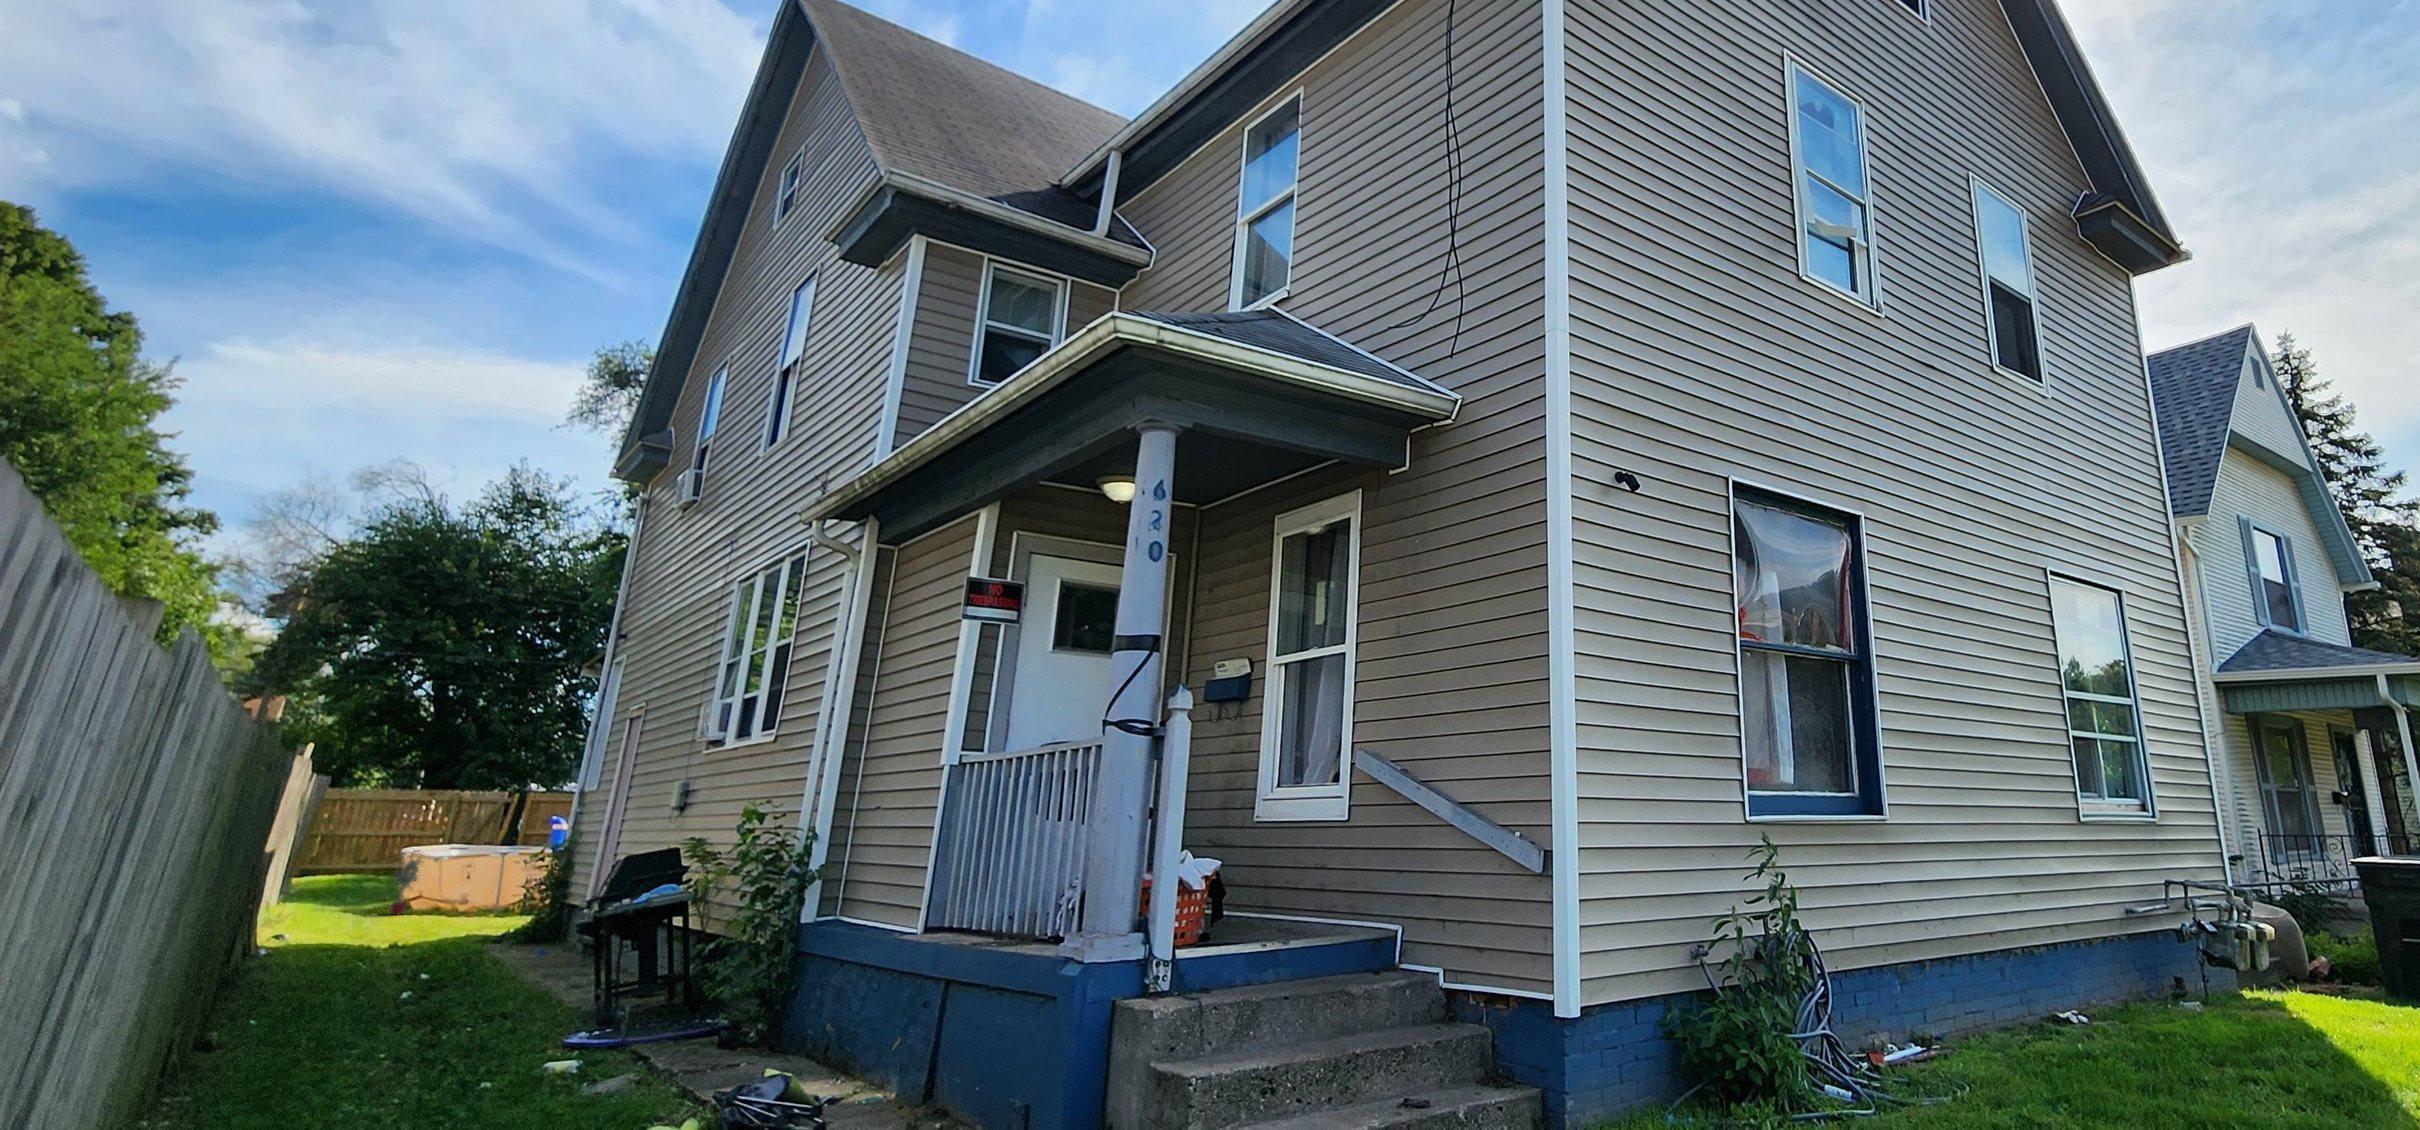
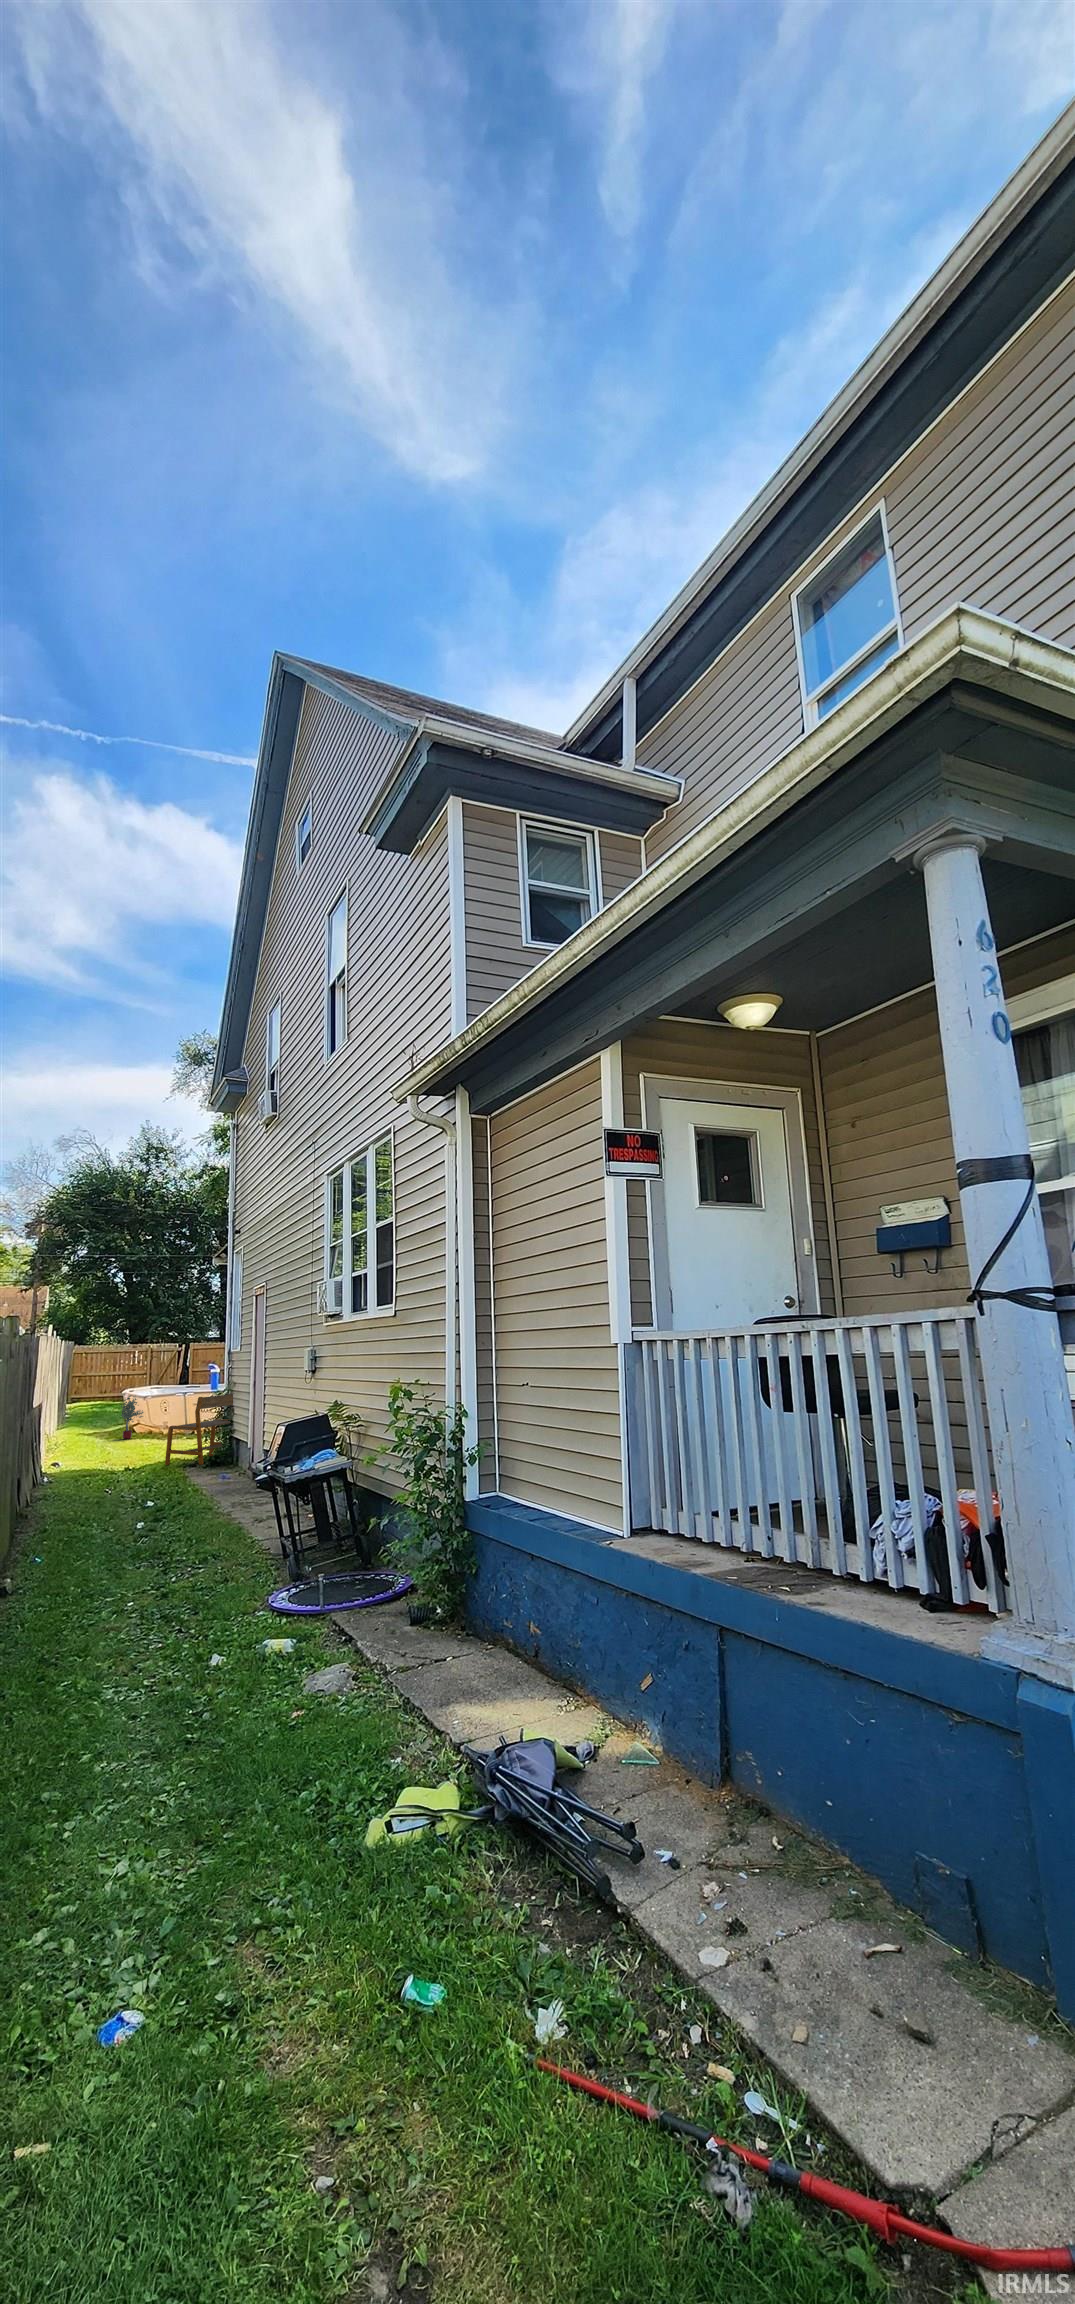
bench: none [453,846,587,939] -> present [165,1394,233,1465]

